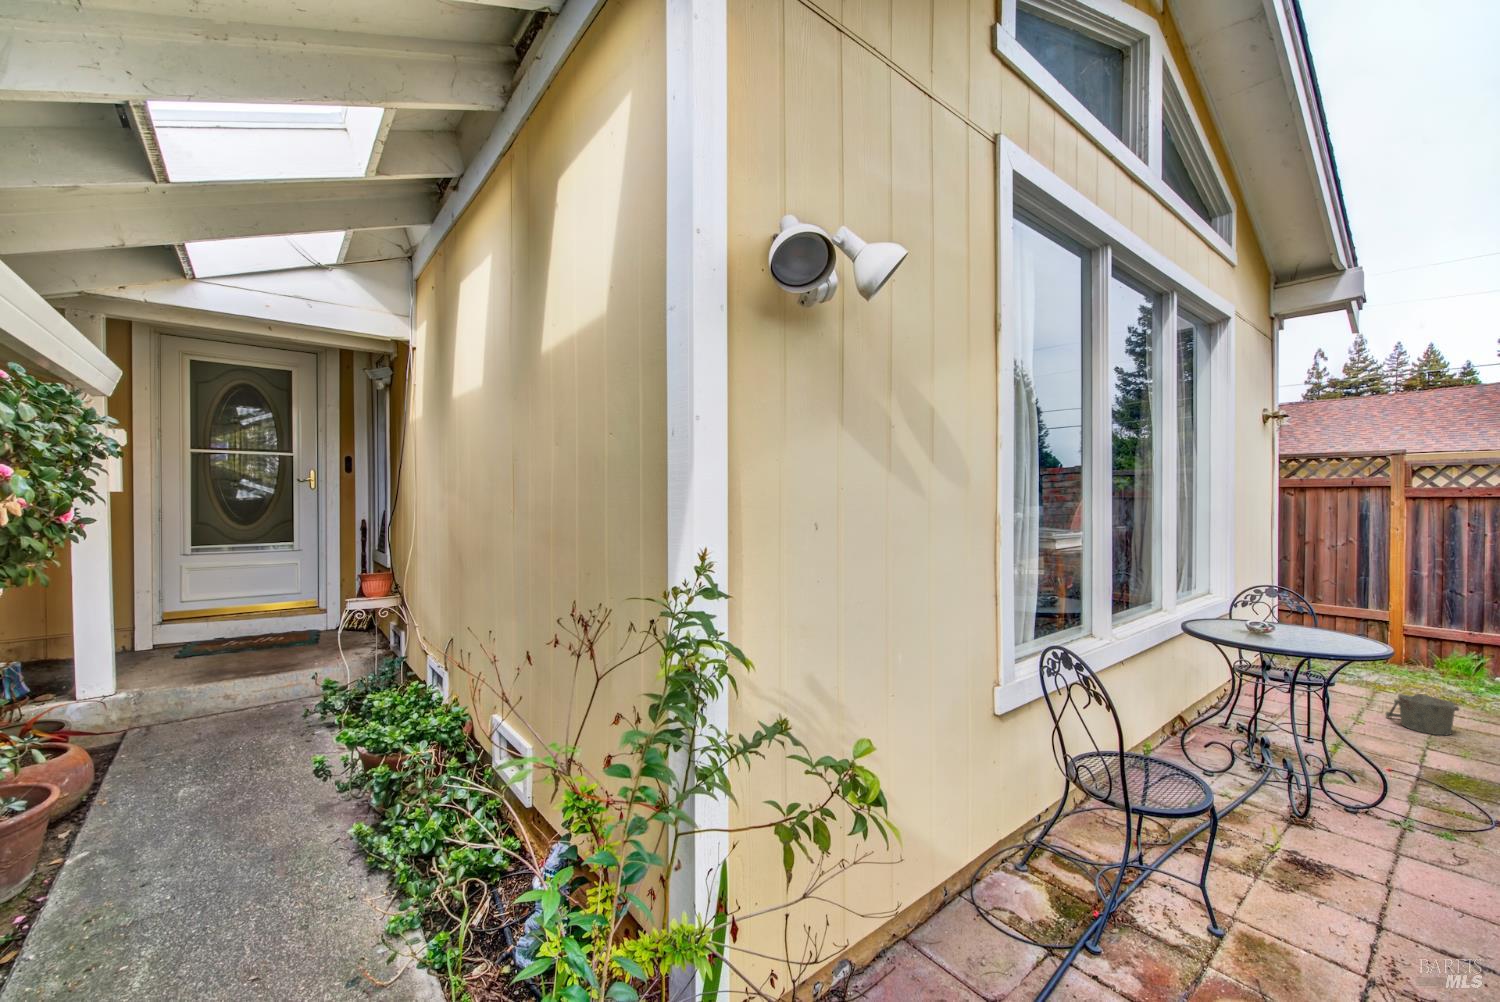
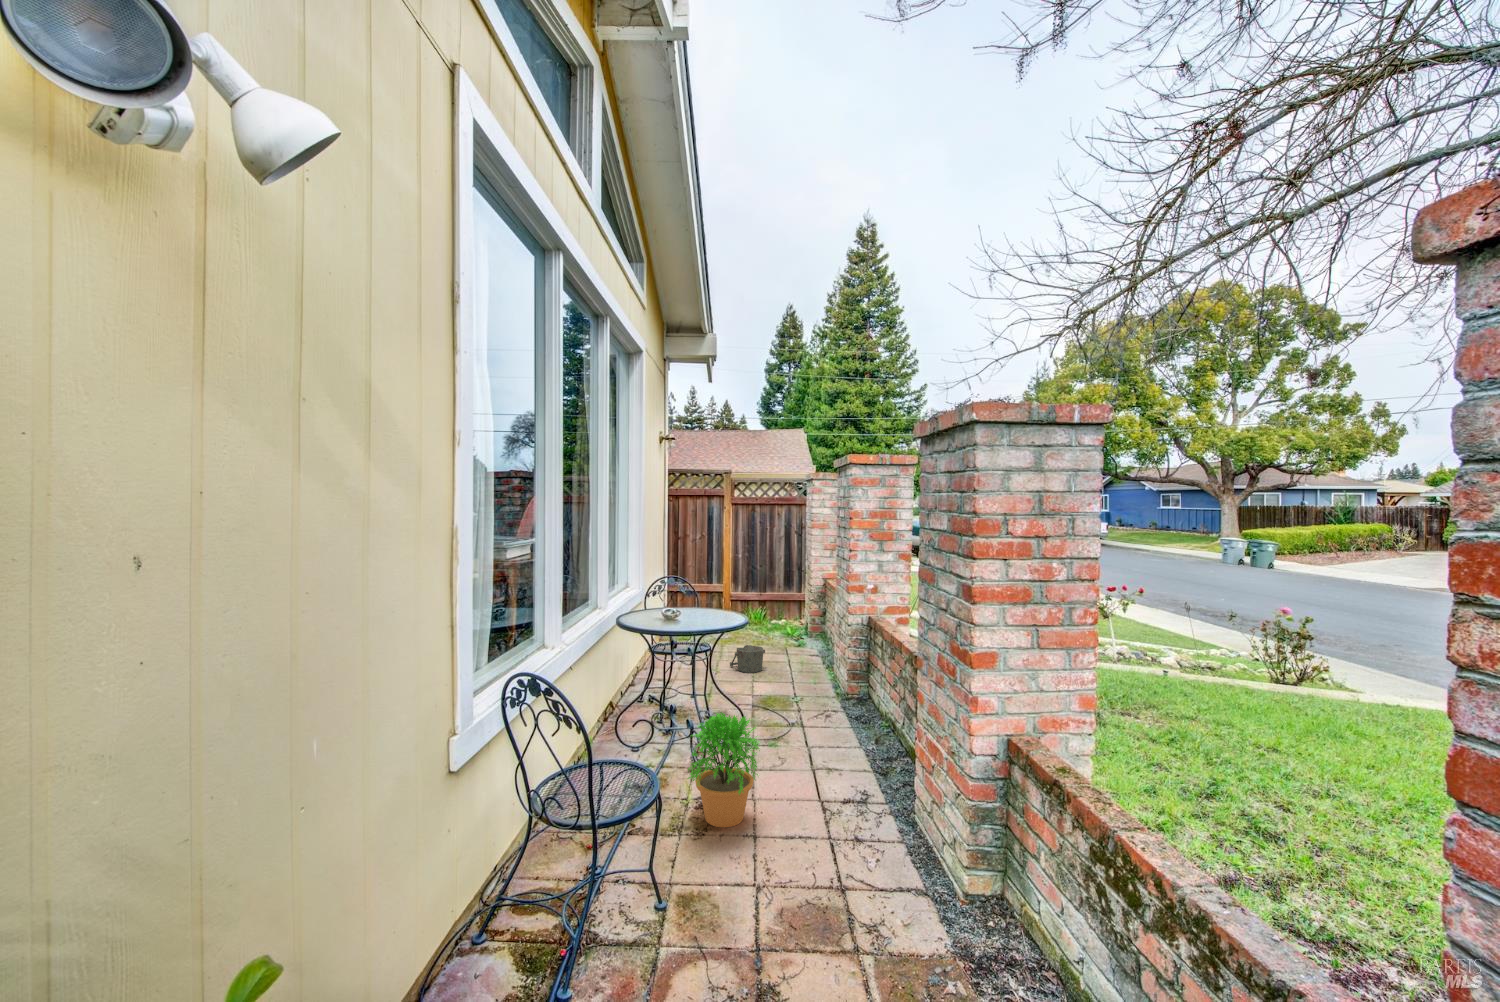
potted plant: none [1272,751,1405,900] -> present [688,712,759,827]

